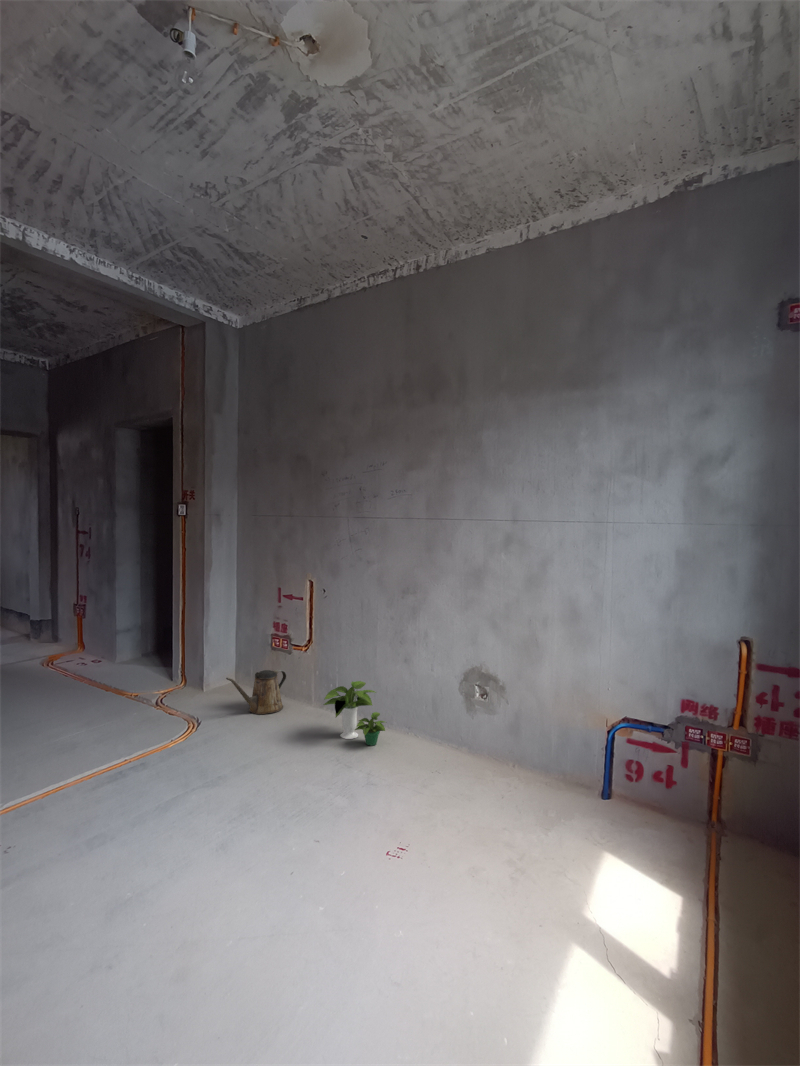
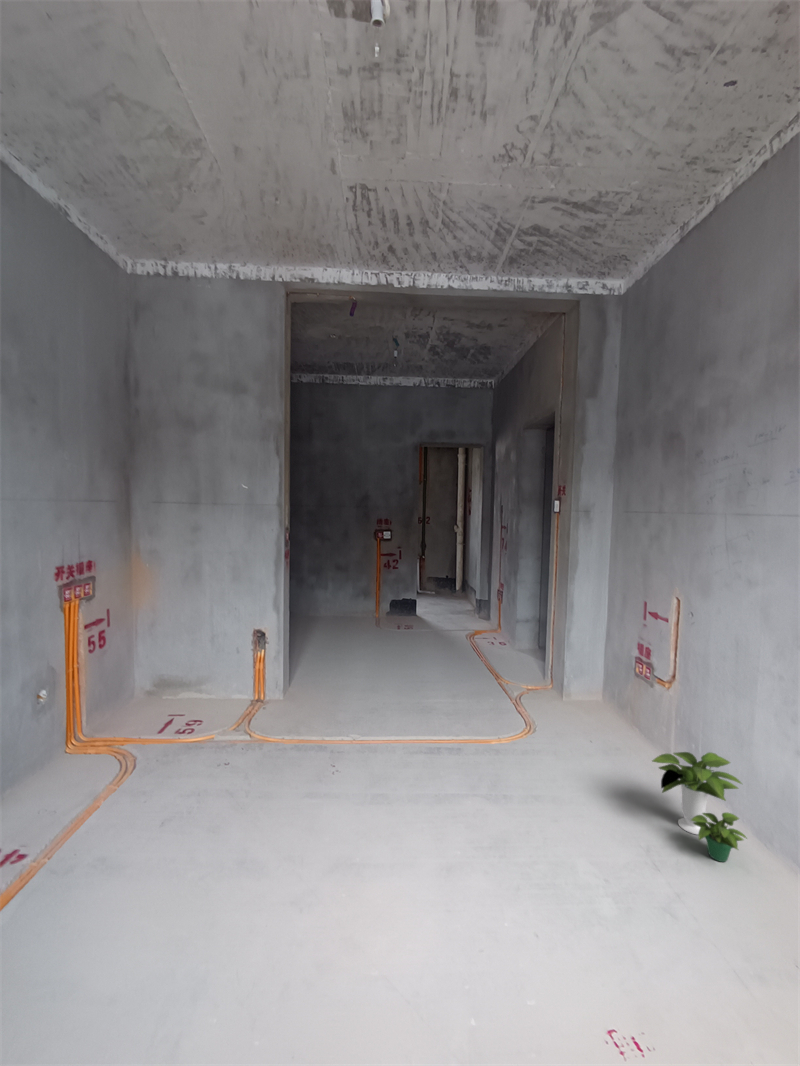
watering can: present [226,670,286,714] -> none [559,691,645,751]

